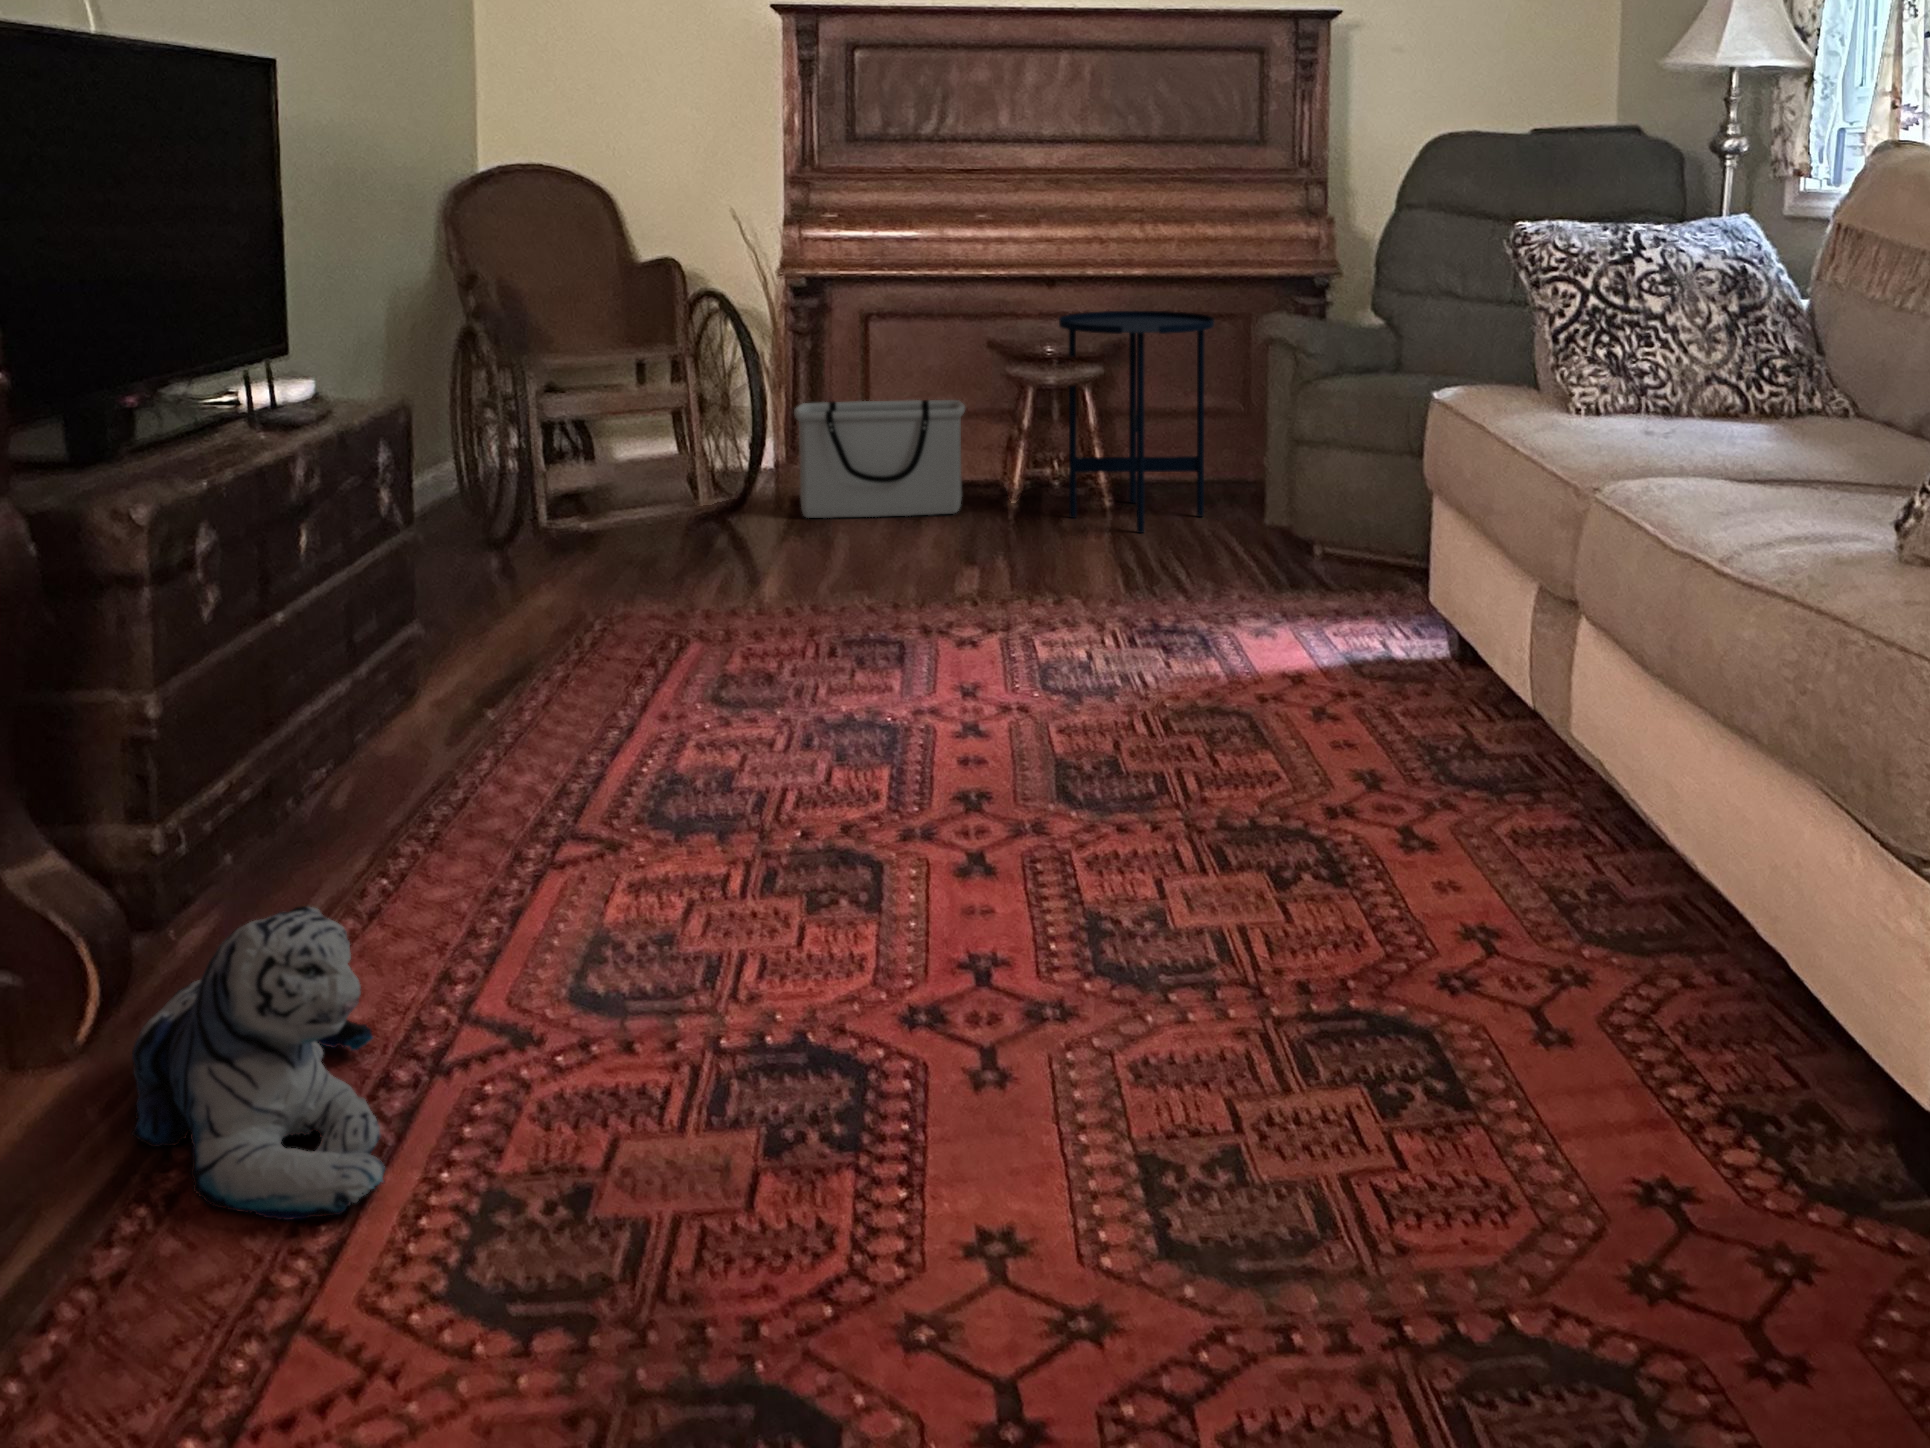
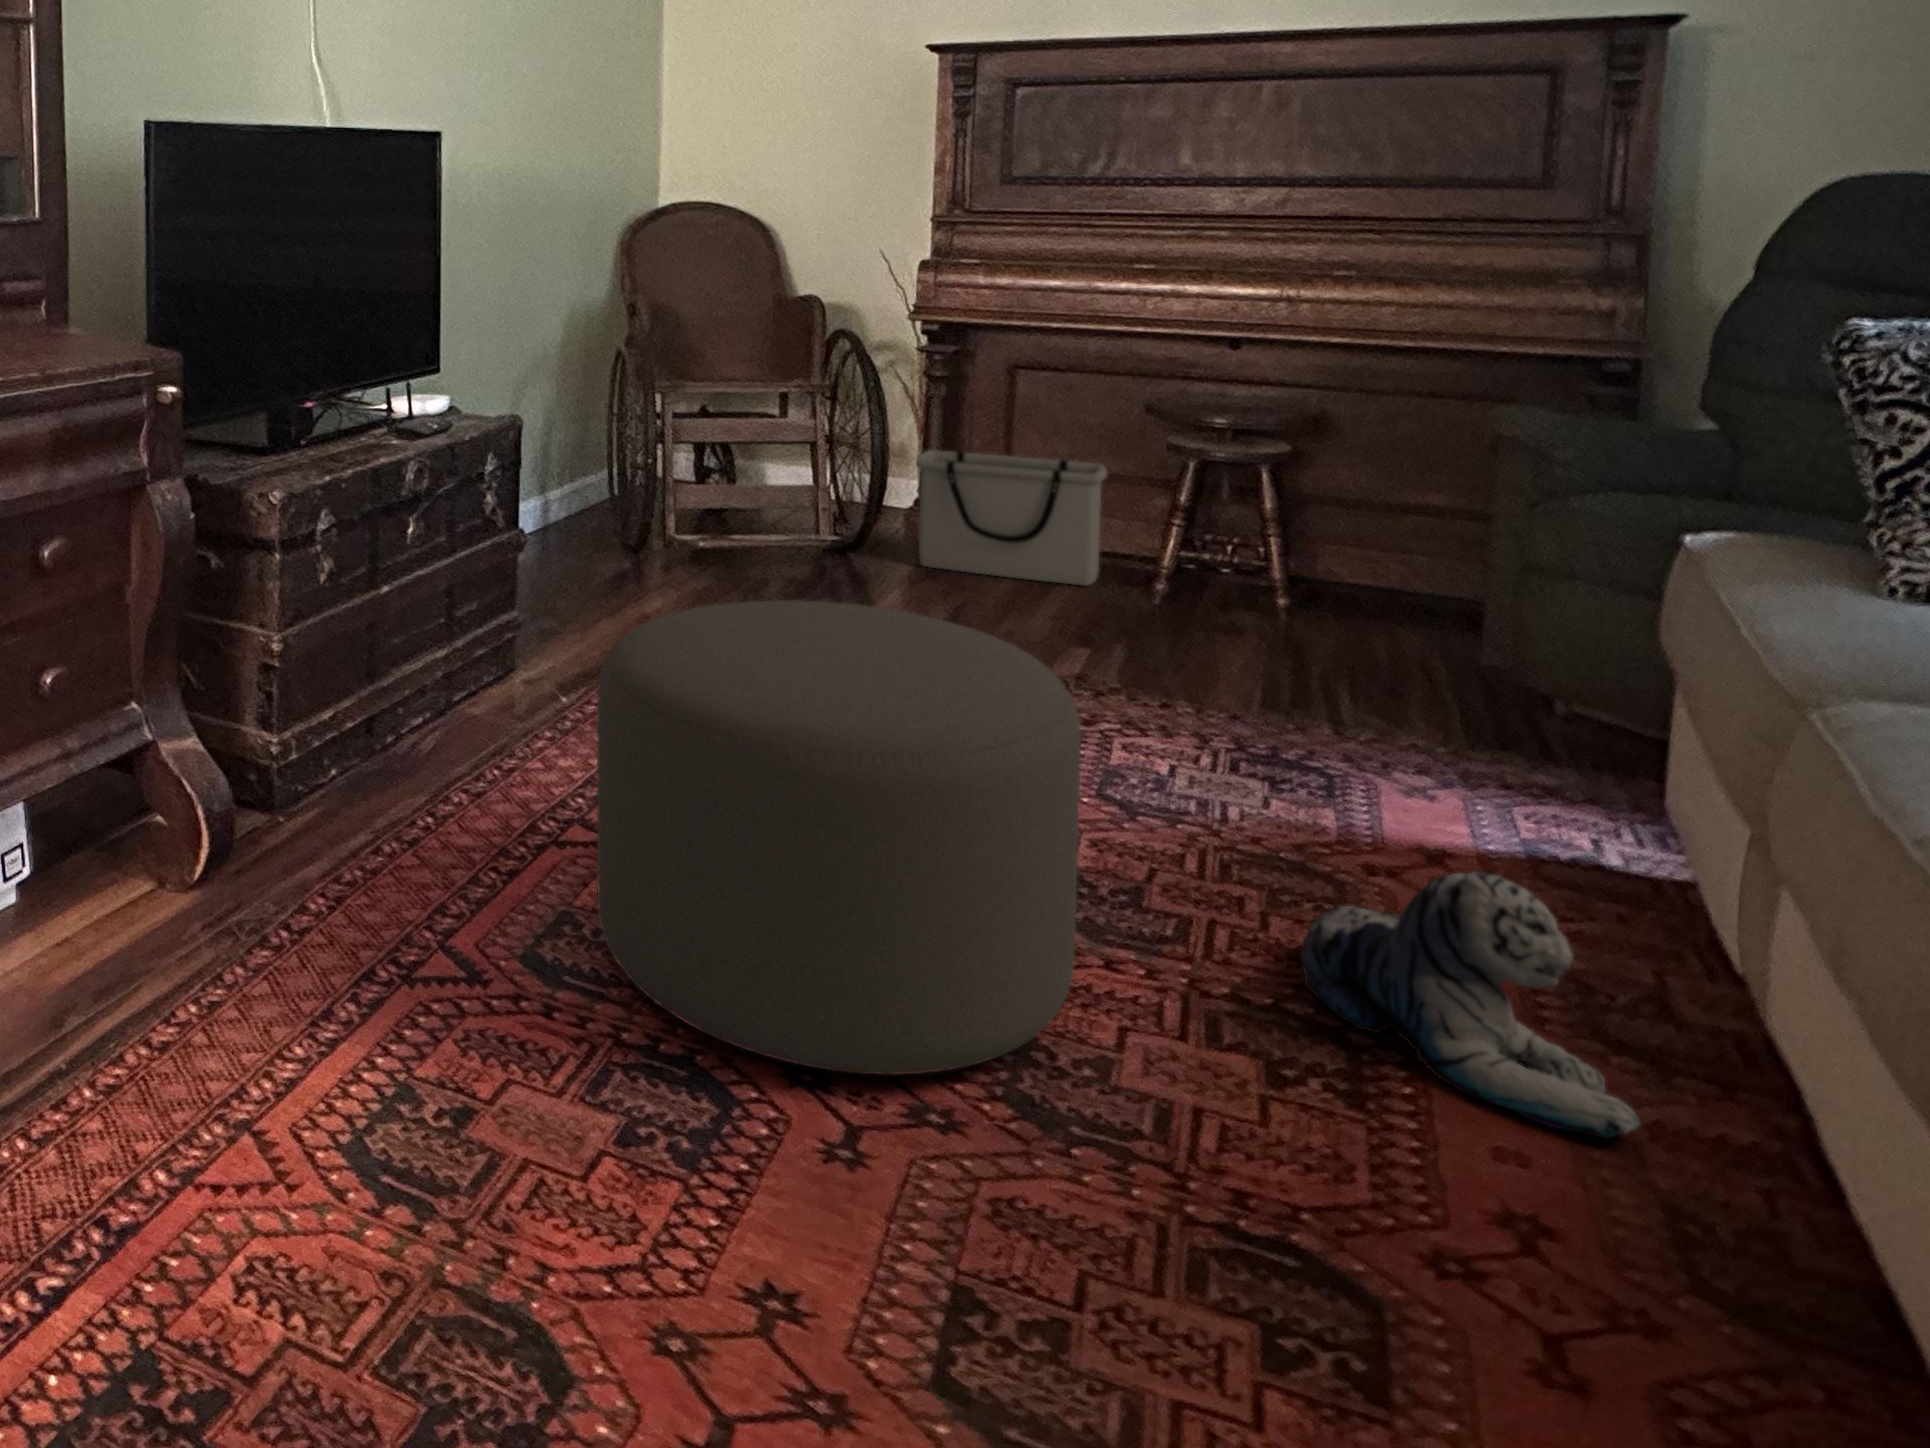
side table: present [1059,311,1214,533] -> none [1221,381,1435,643]
ottoman: none [637,536,1122,1011] -> present [597,600,1081,1075]
plush toy: present [131,906,385,1220] -> present [1301,871,1640,1138]

